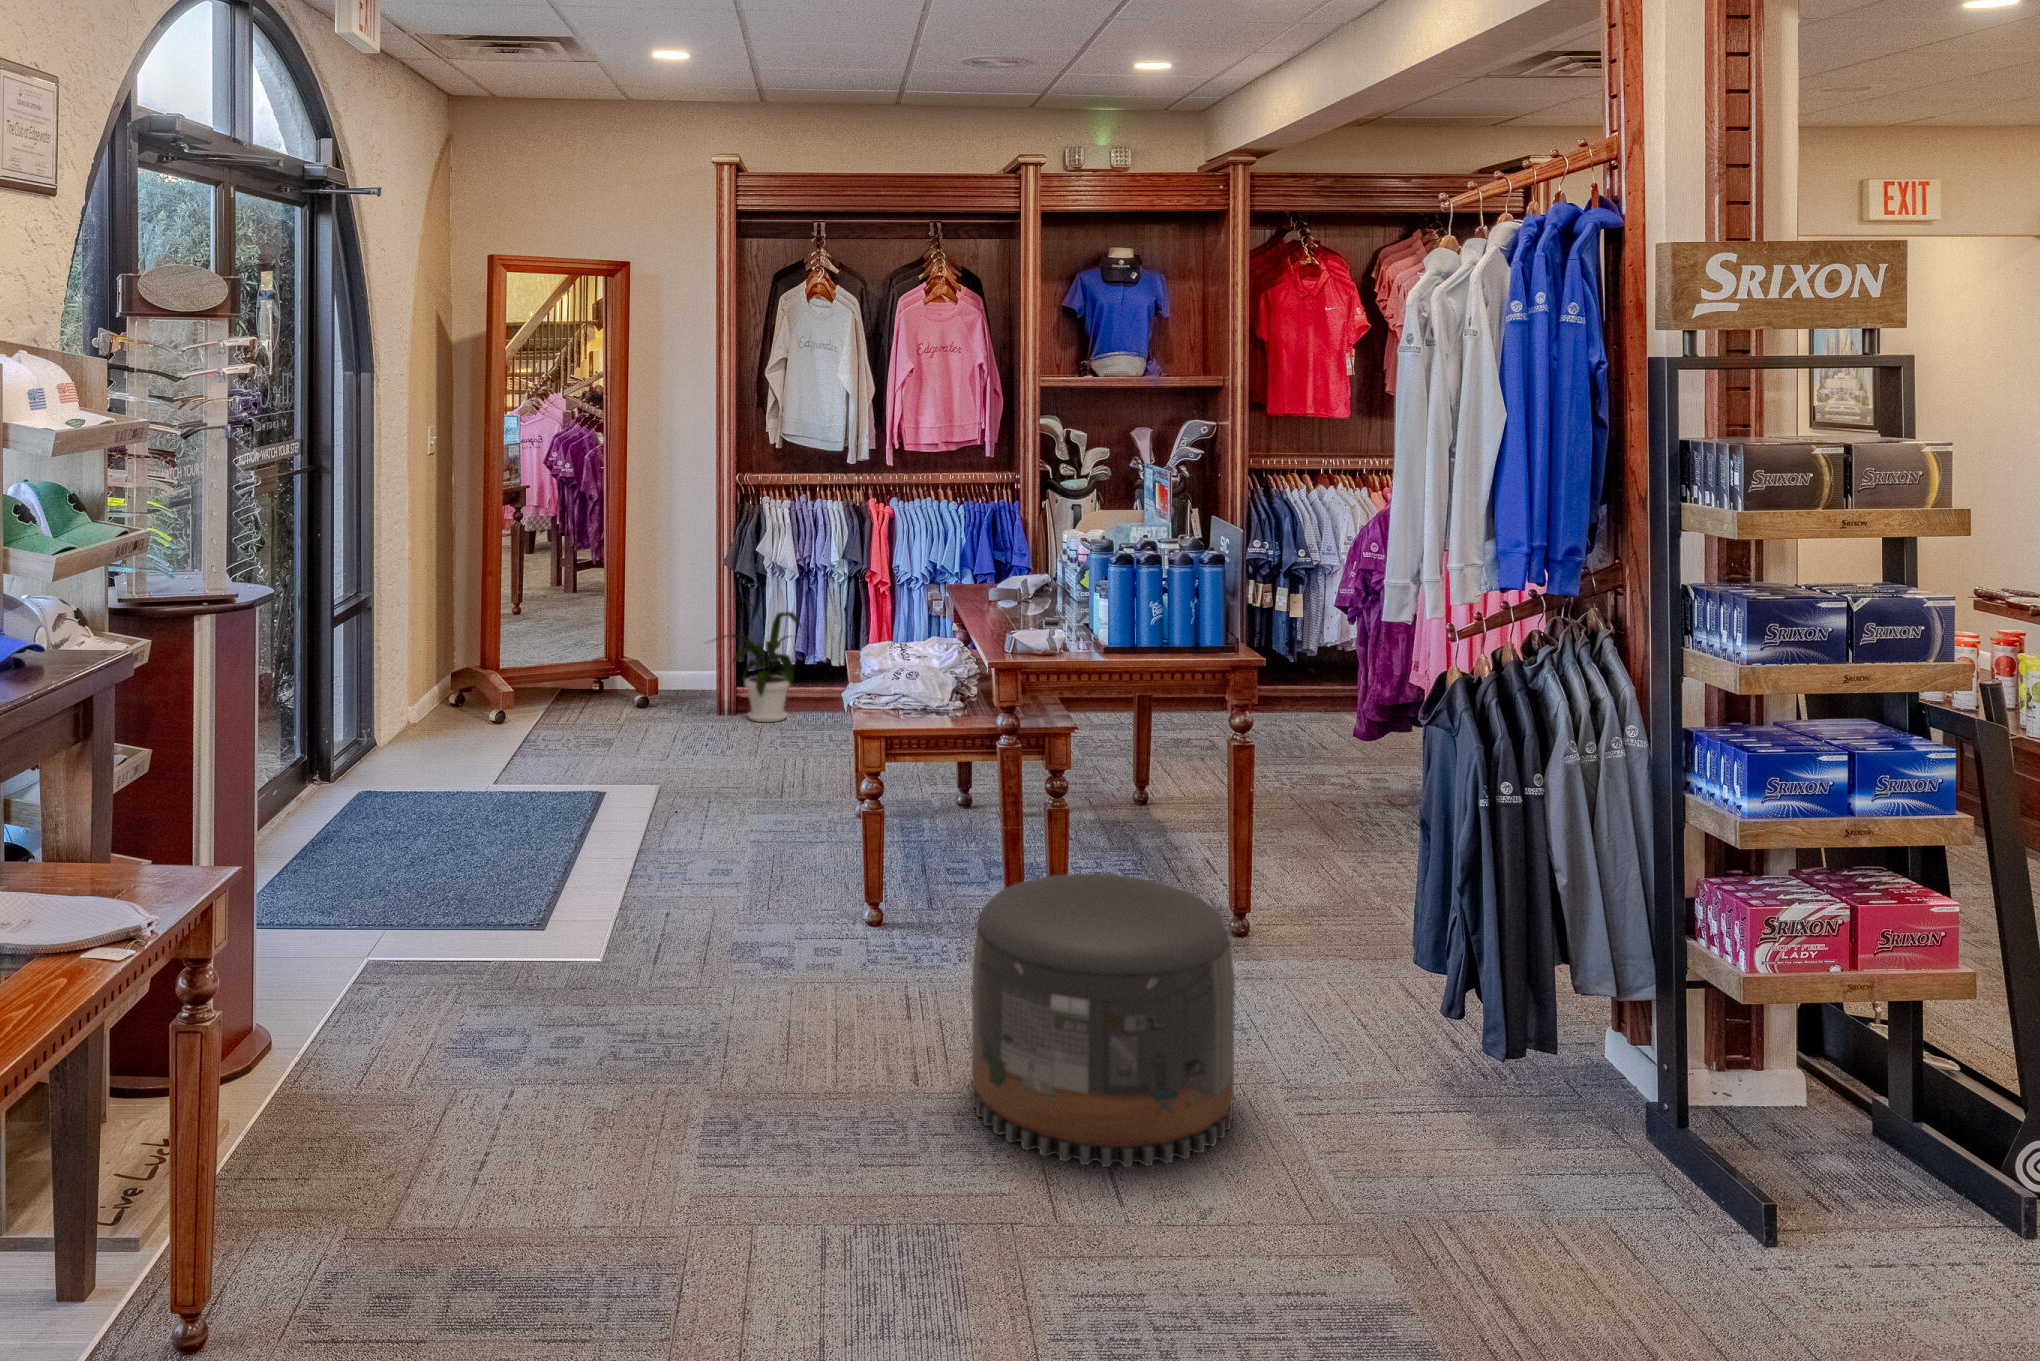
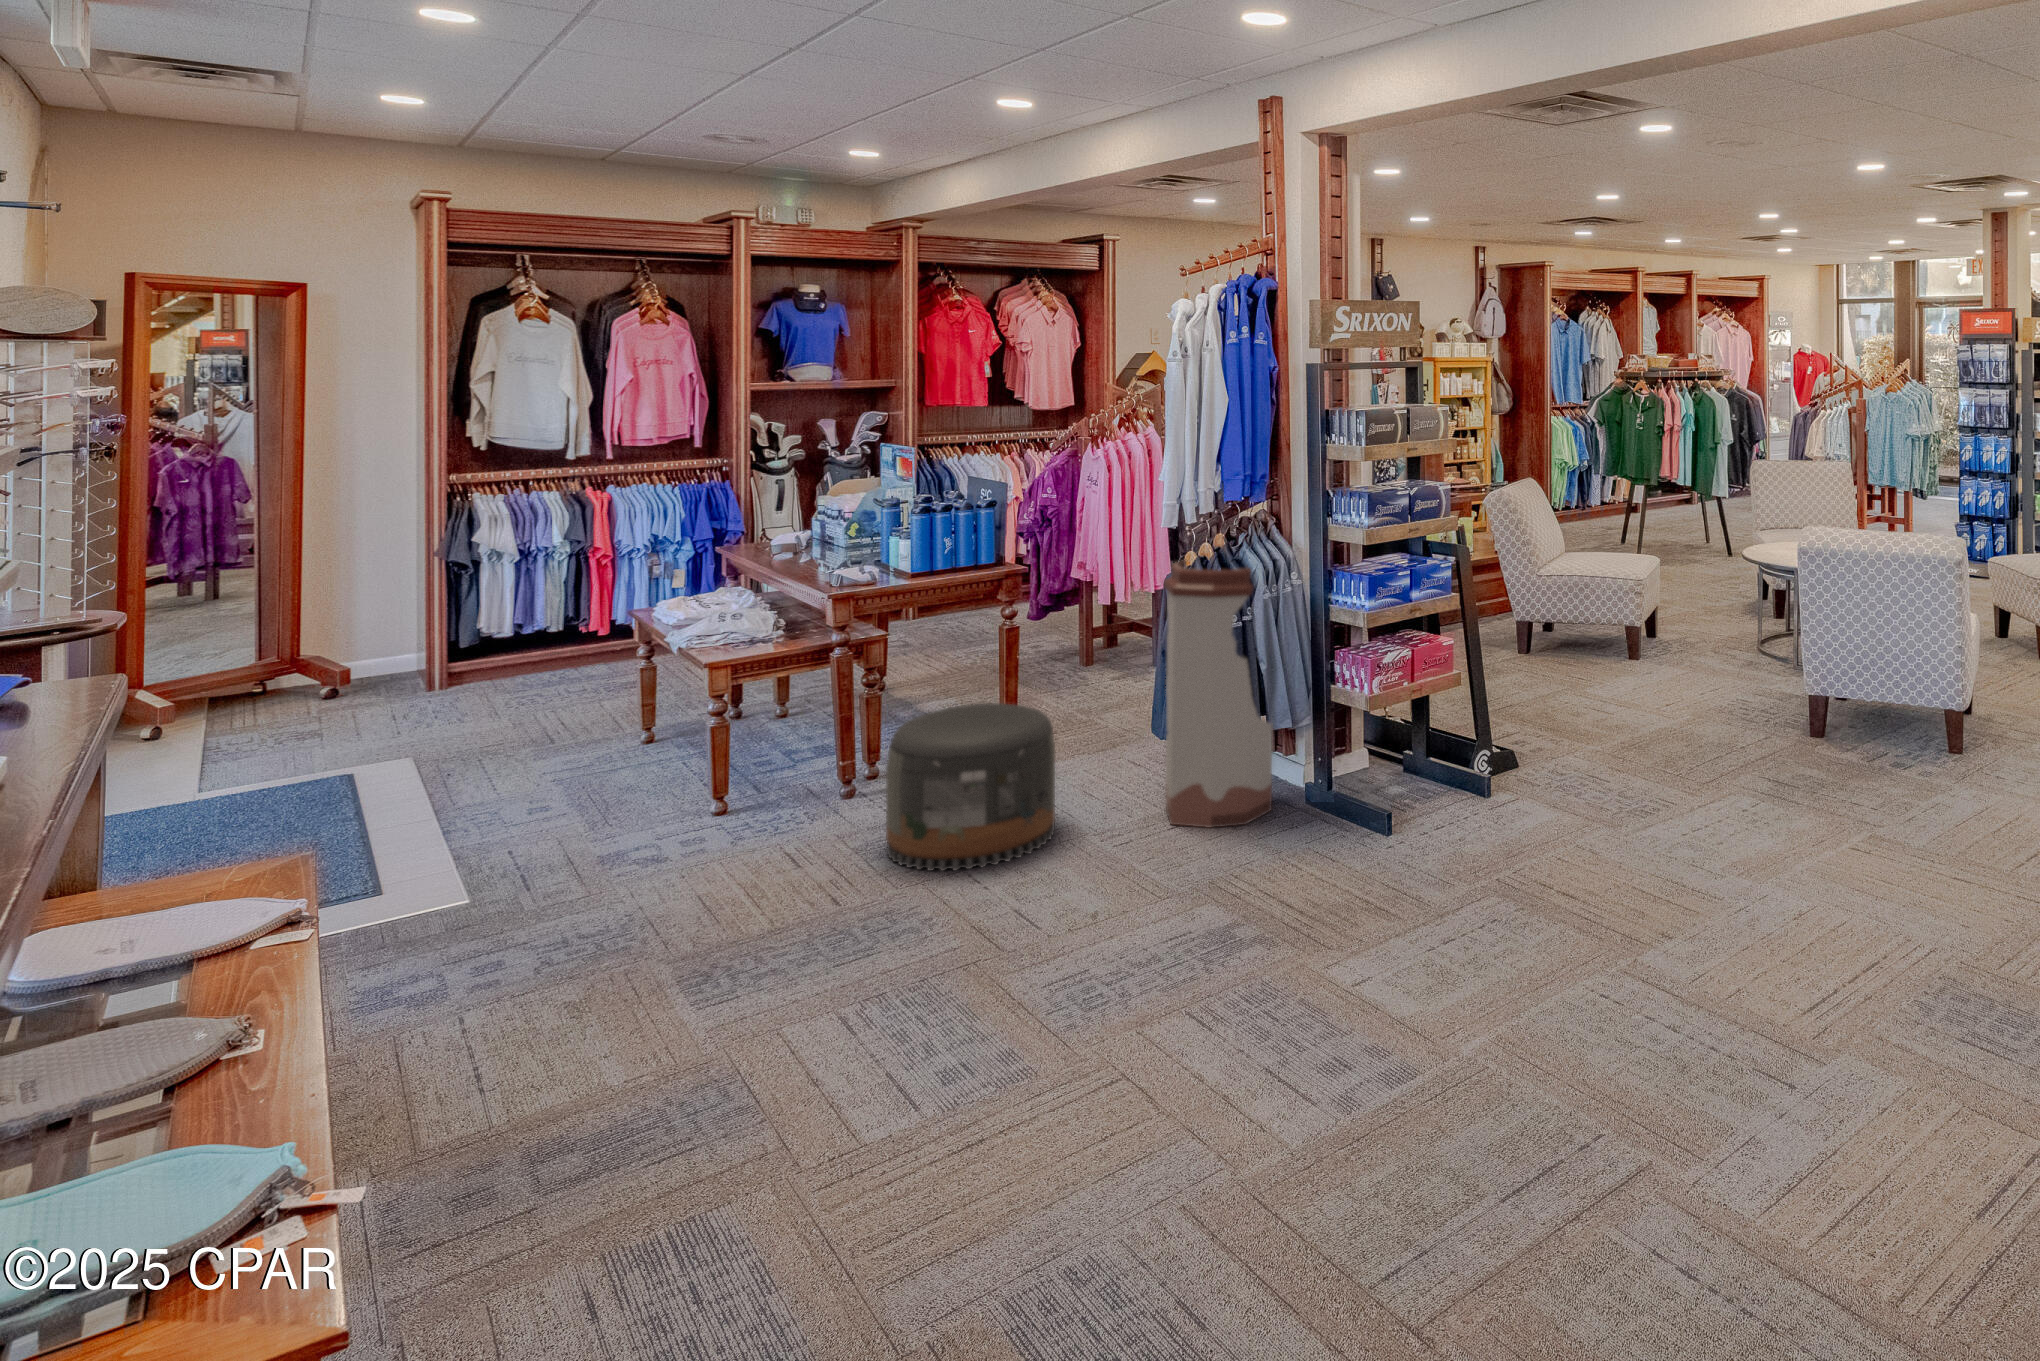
house plant: present [722,597,802,722] -> none [429,583,537,688]
trash can: none [1429,683,1657,1241] -> present [1163,561,1273,828]

